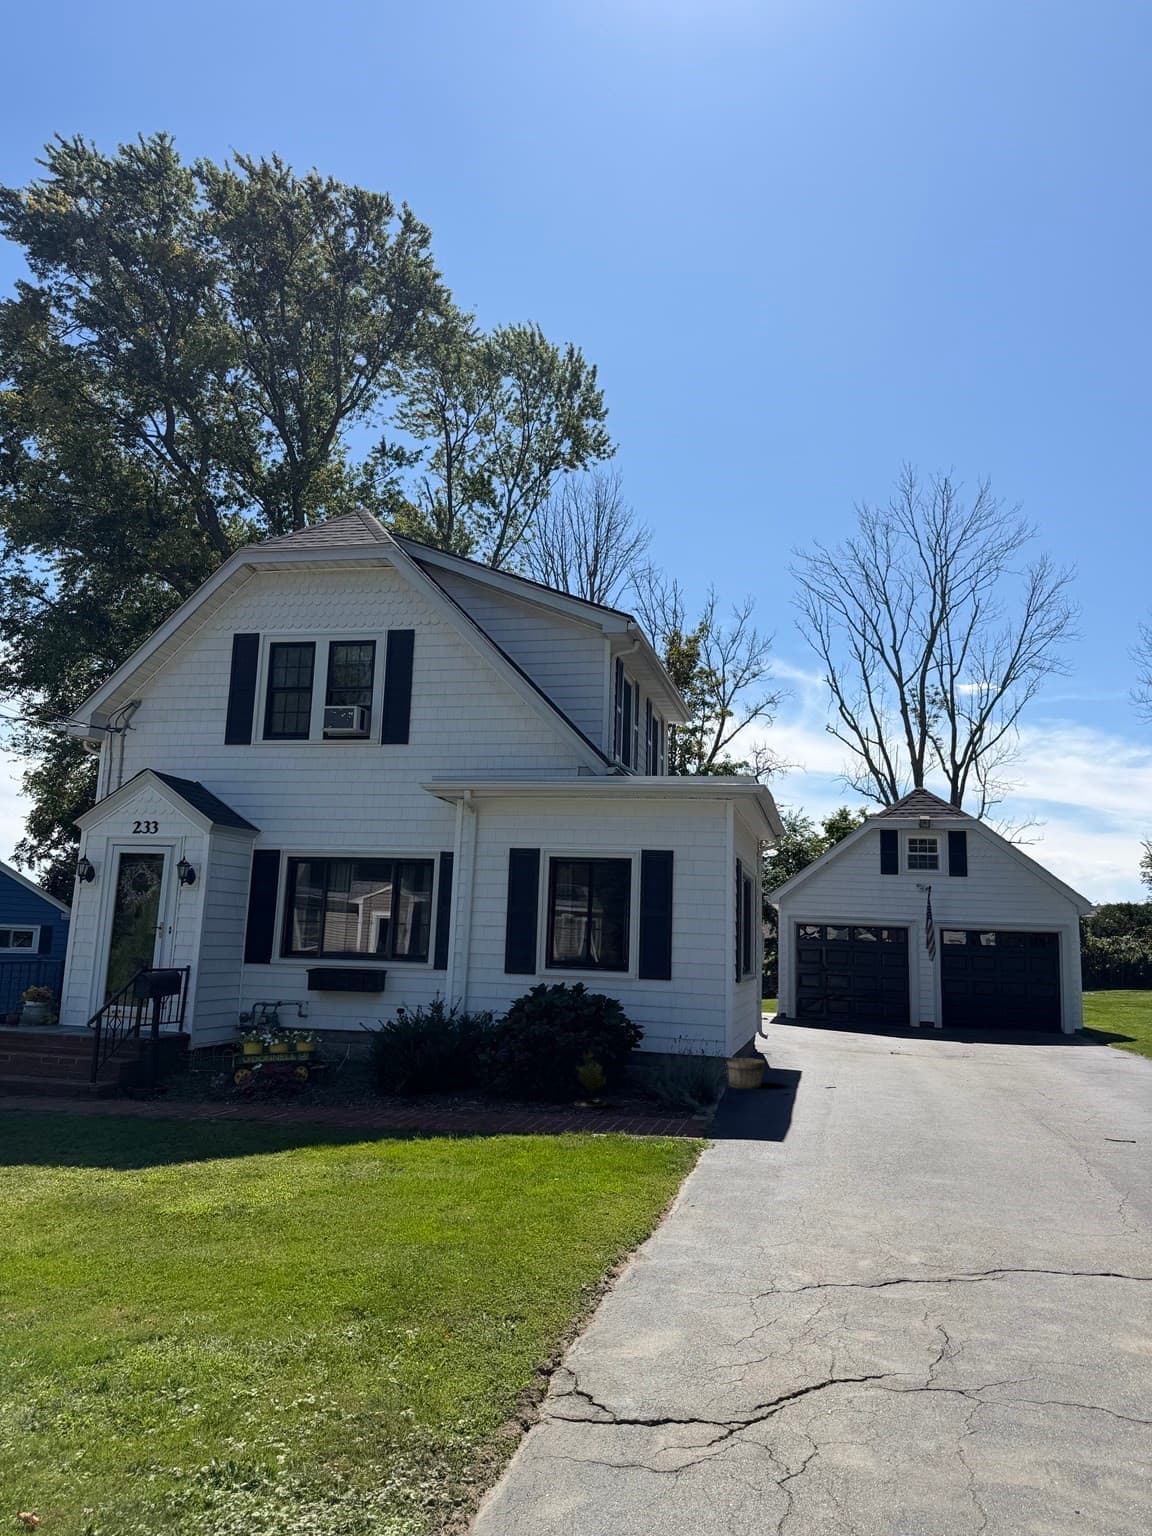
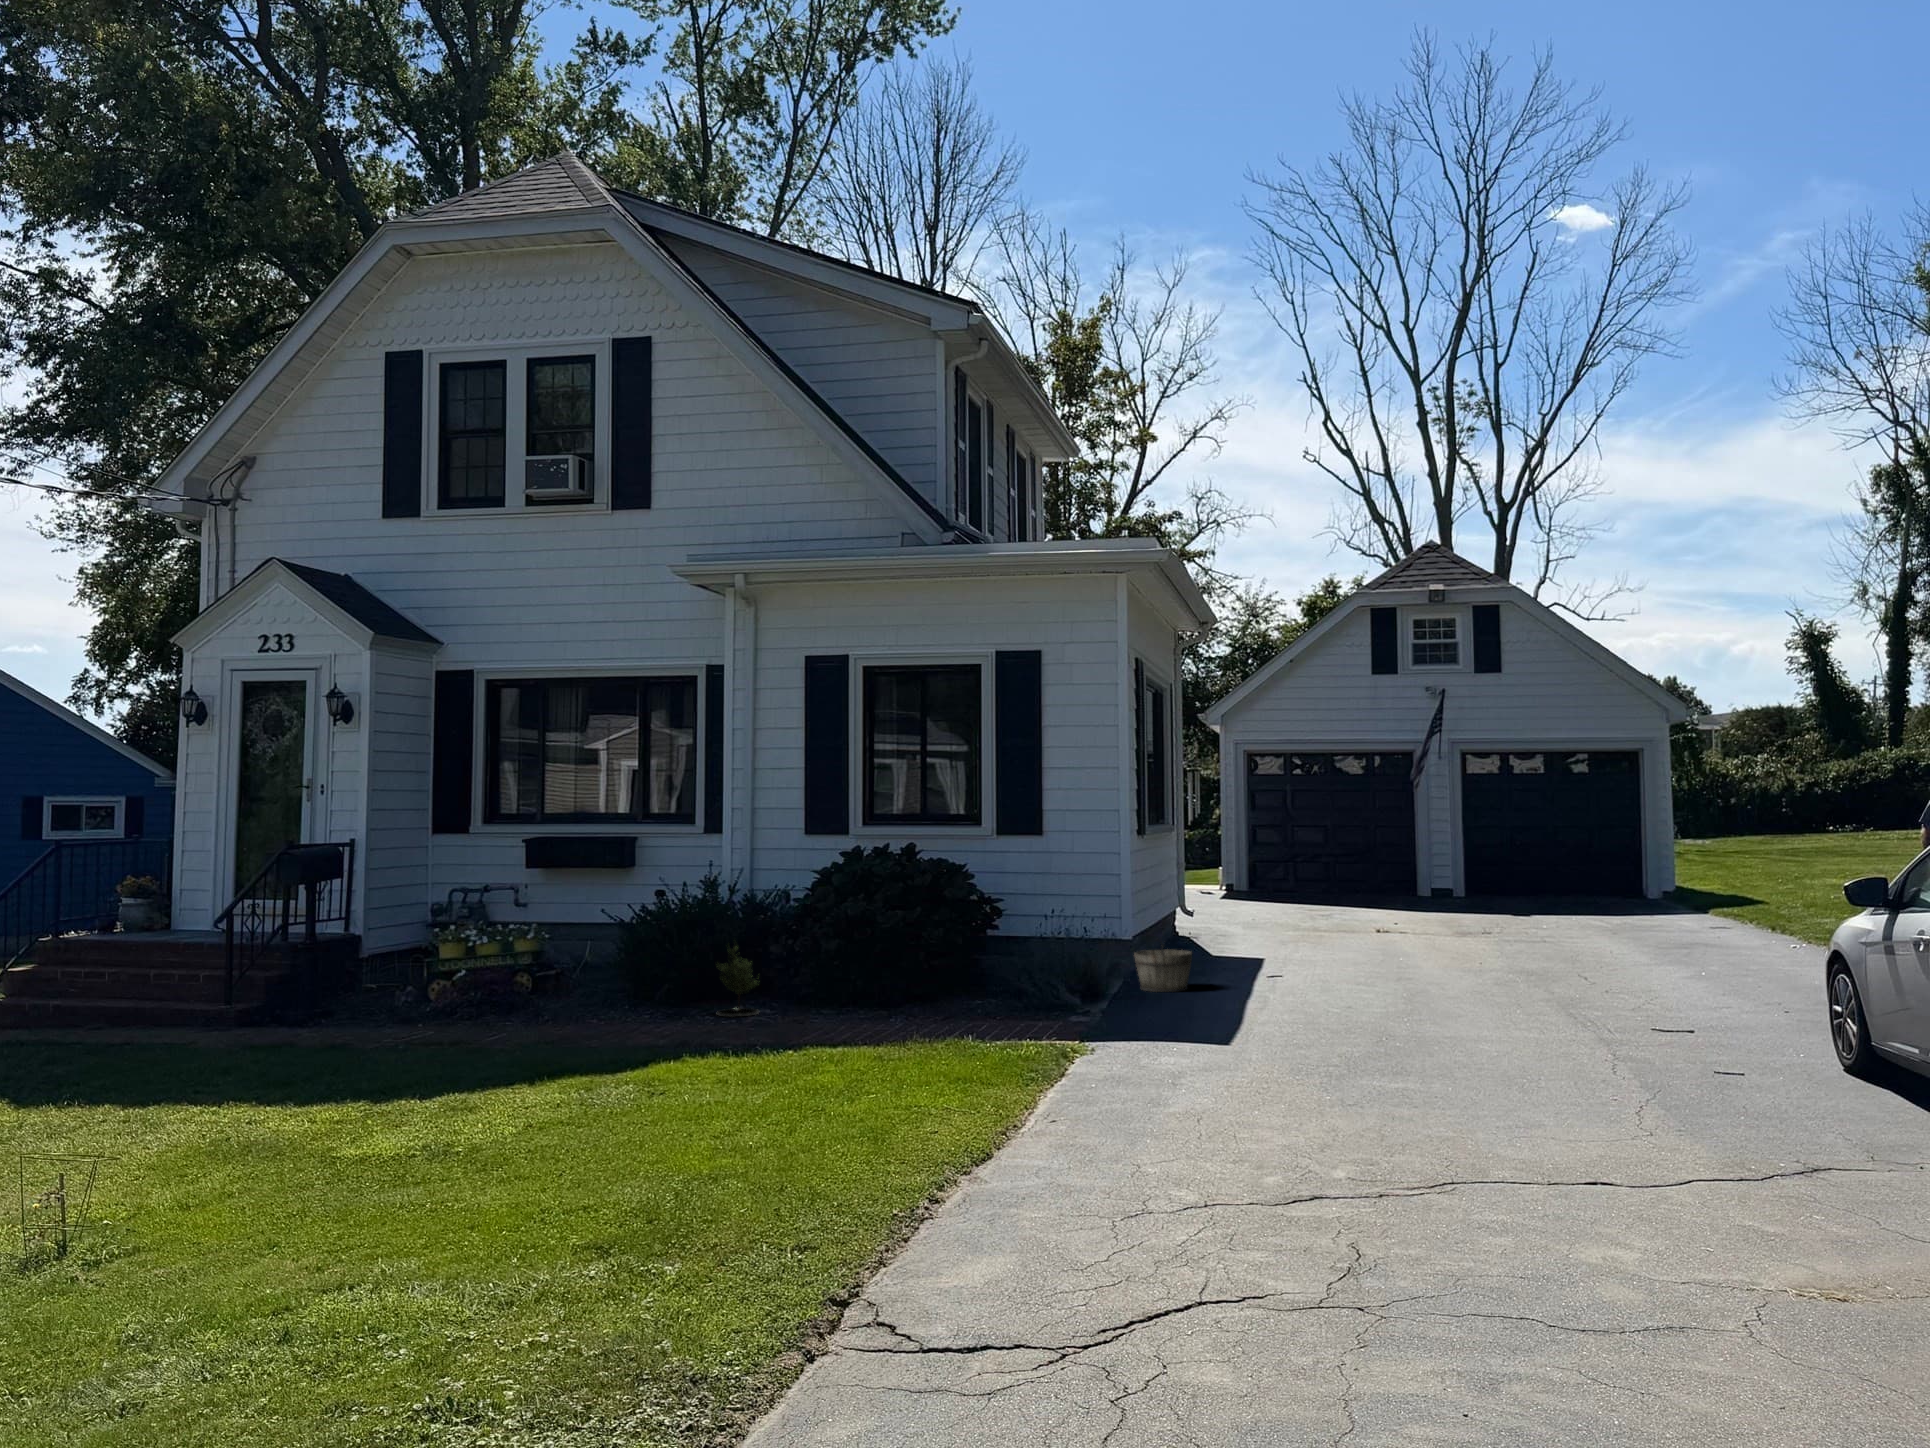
potted tree: present [575,1053,605,1107] -> present [717,945,759,1017]

